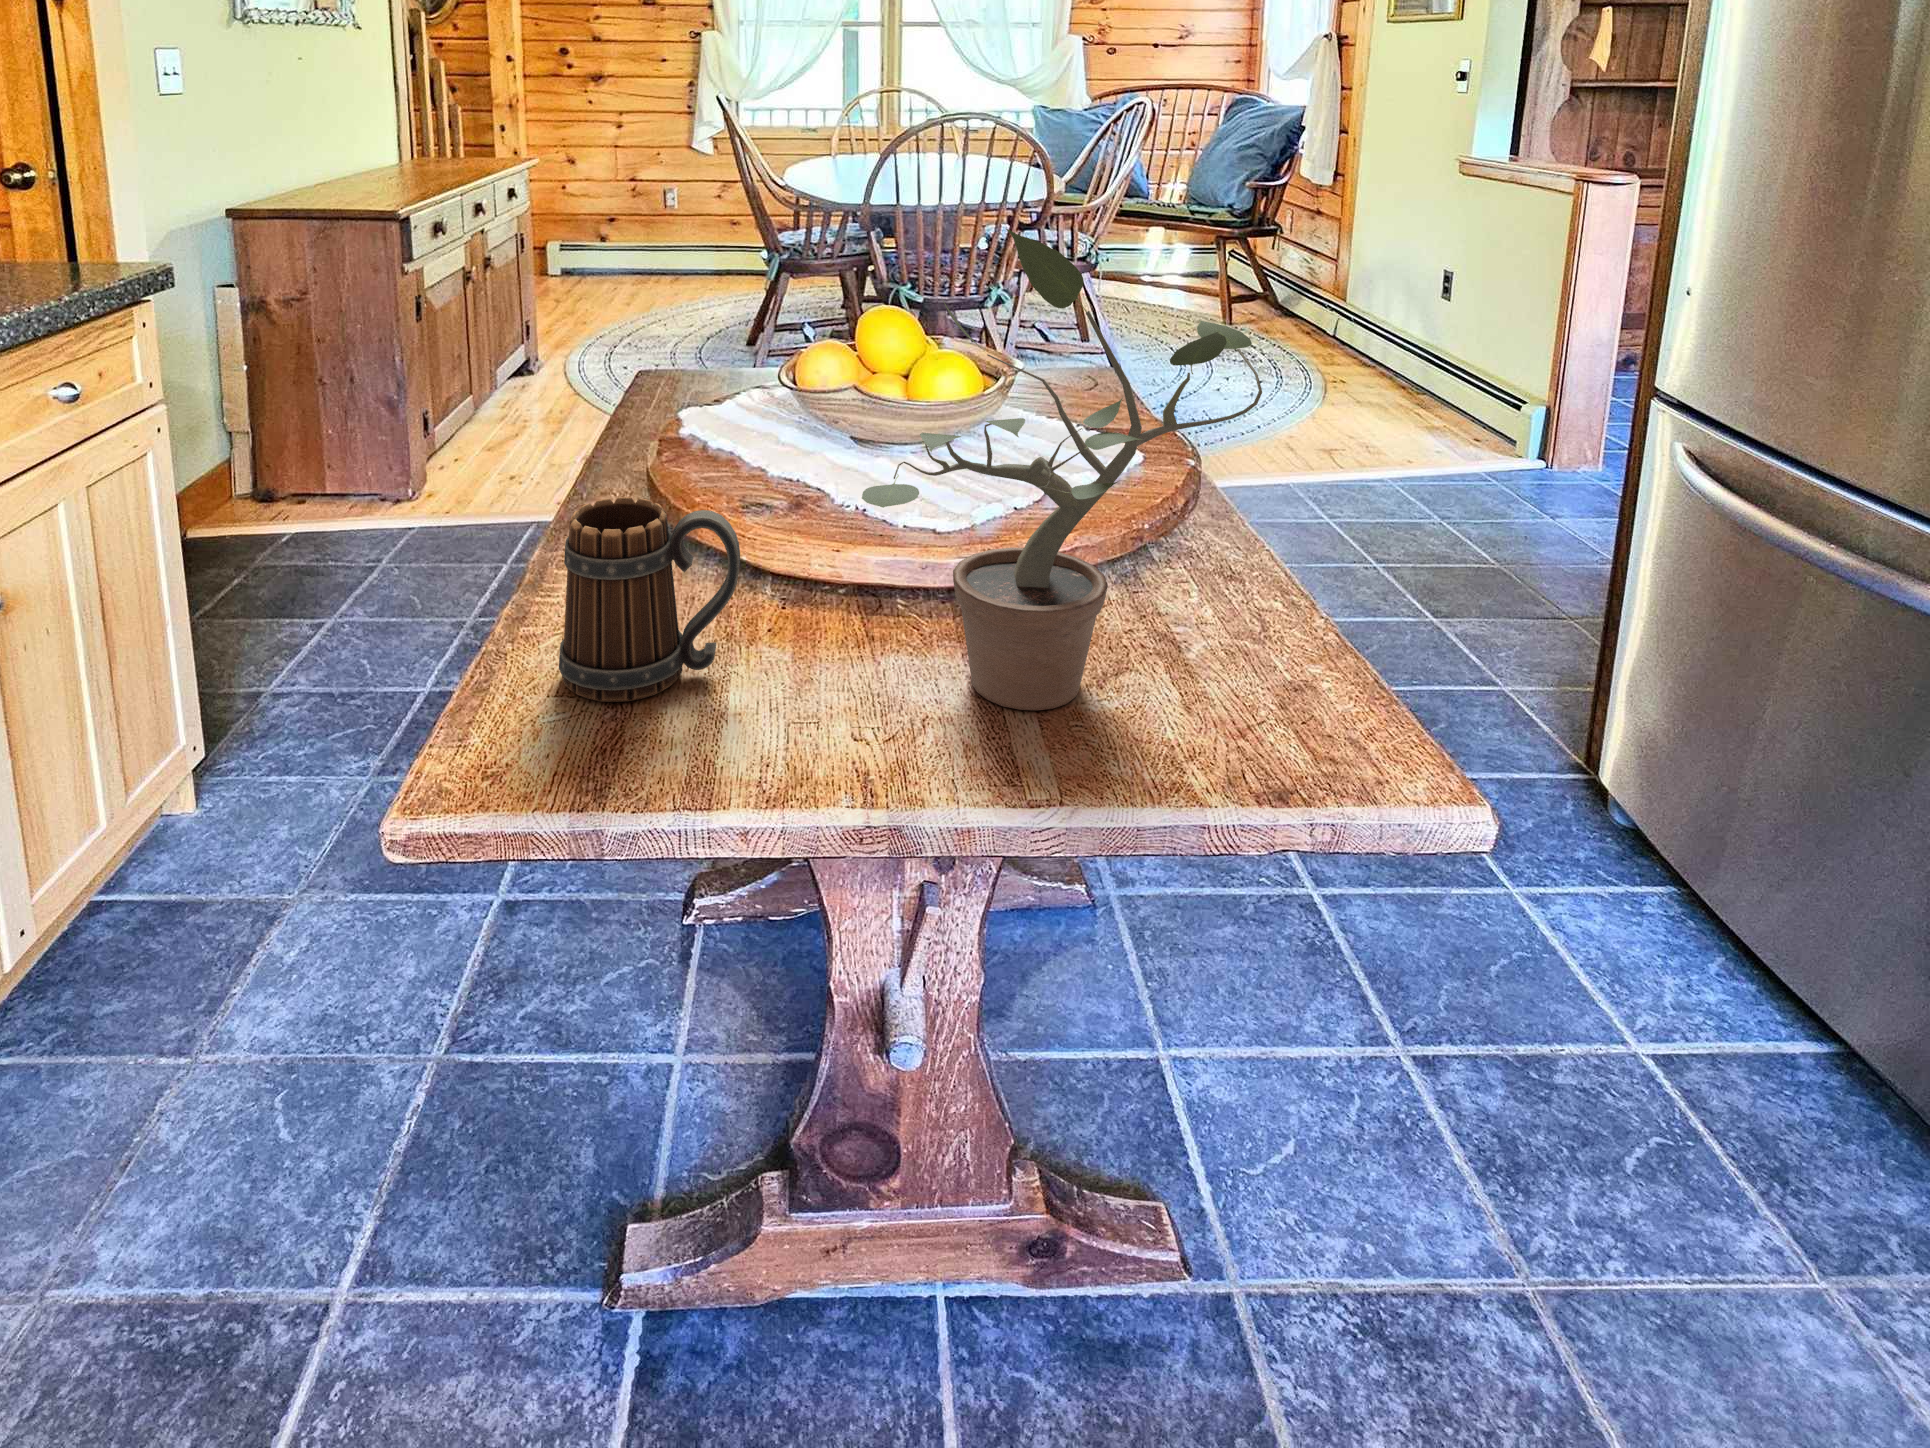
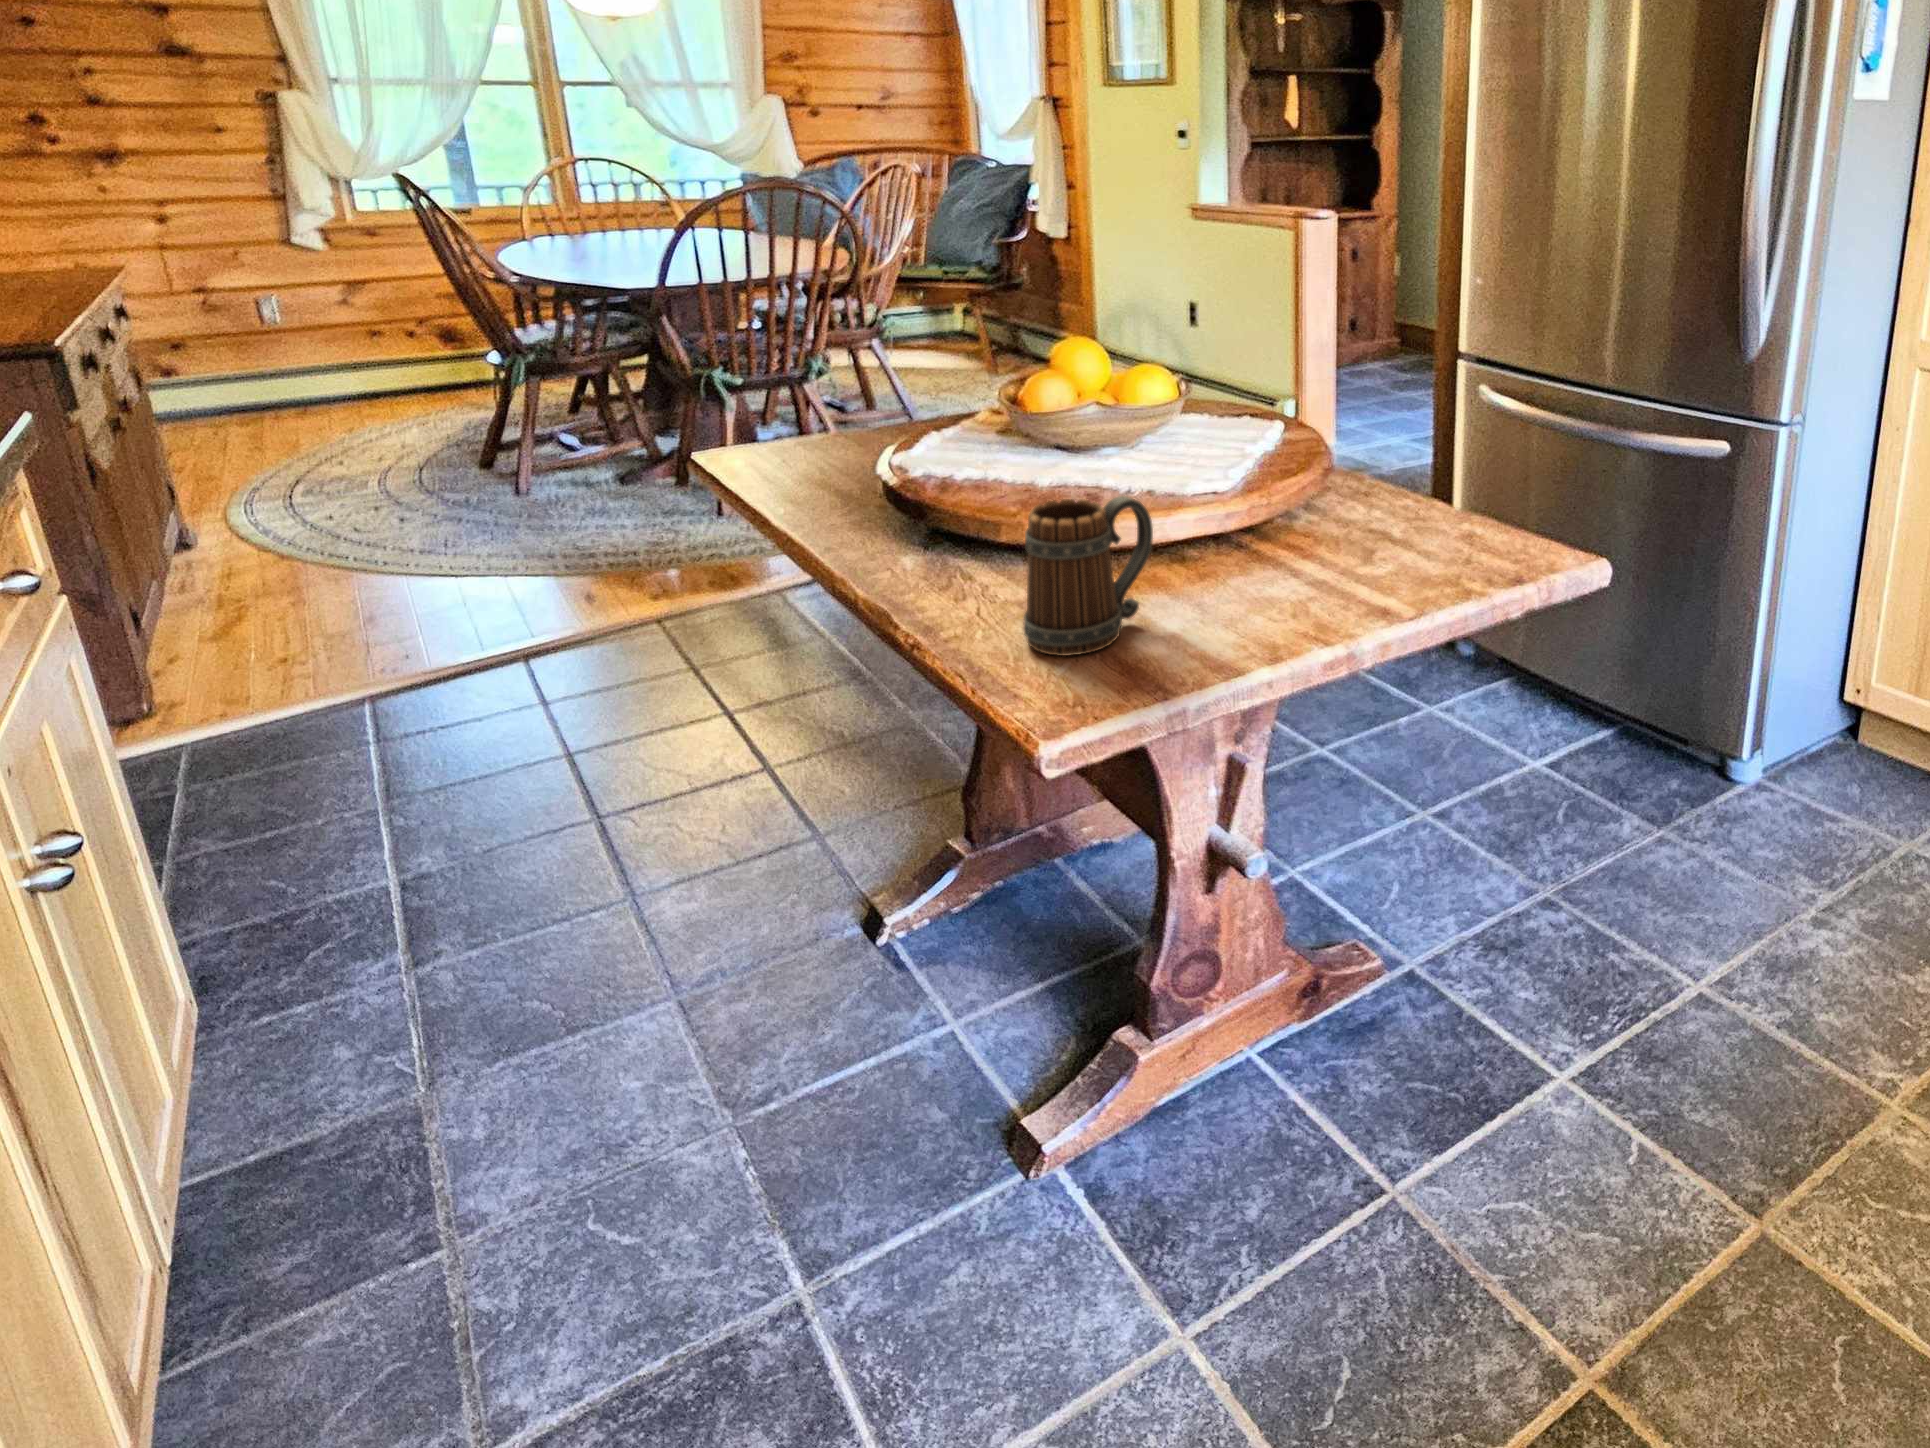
potted plant: present [862,229,1262,710] -> none [1241,256,1451,587]

